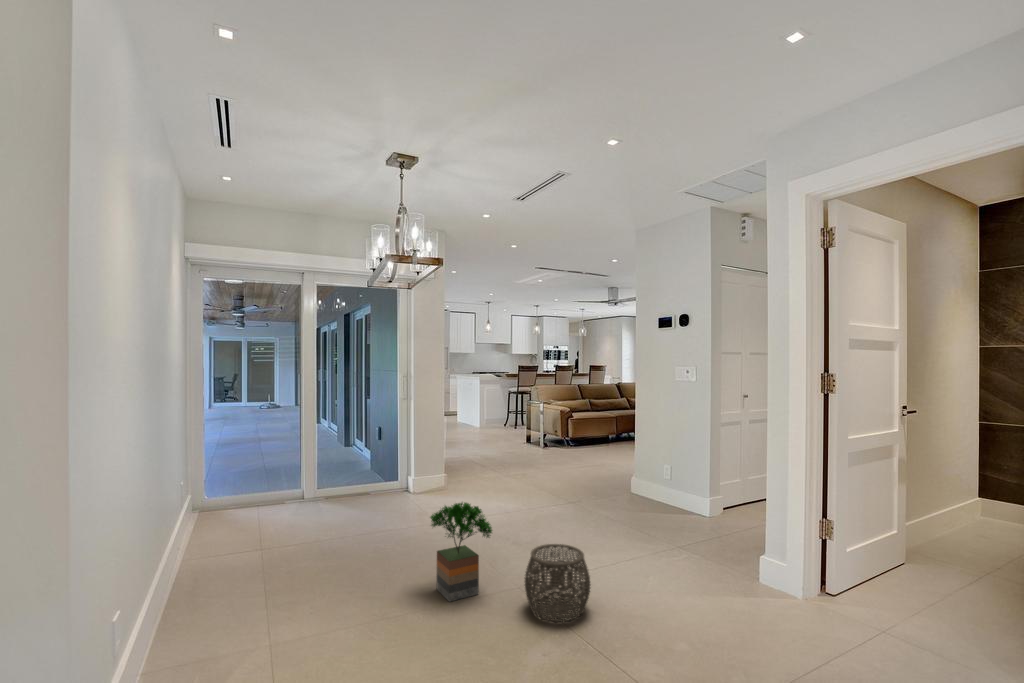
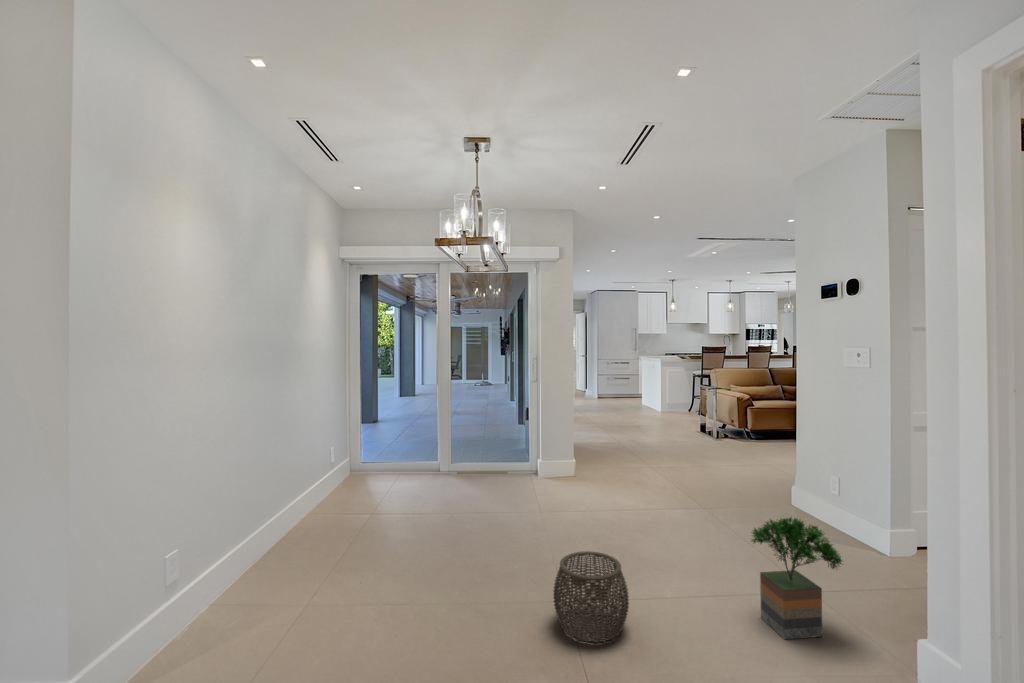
potted tree: present [430,503,492,602] -> present [752,518,842,639]

